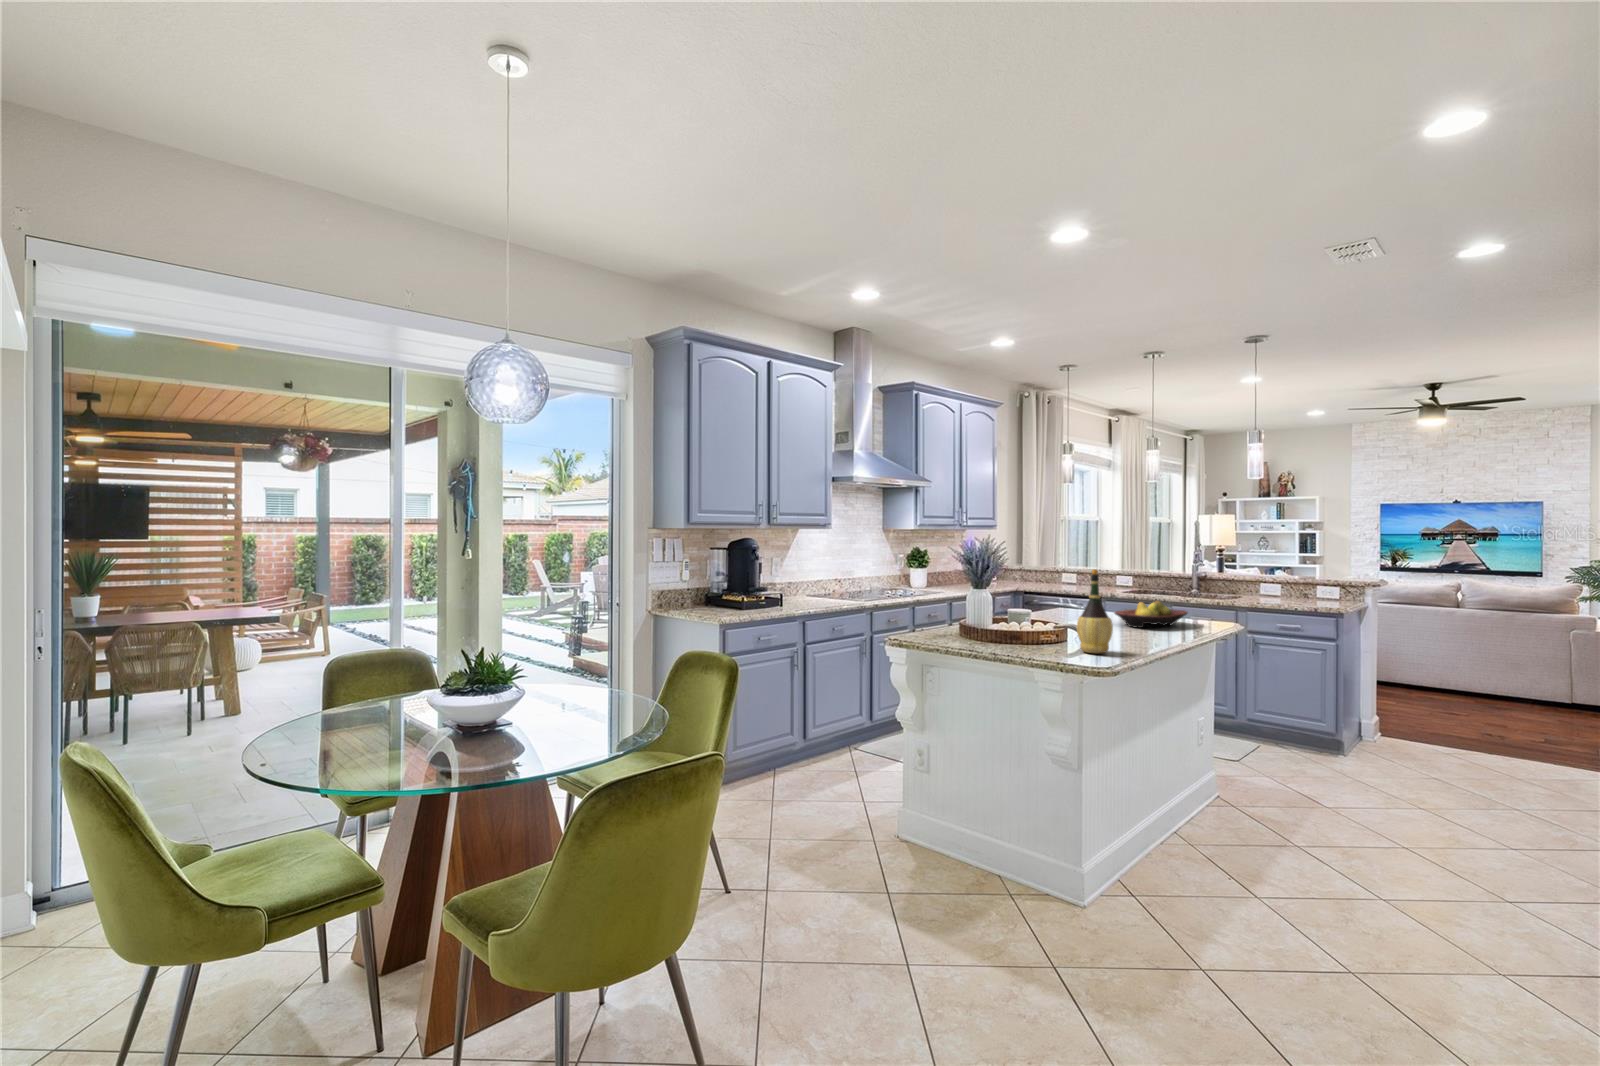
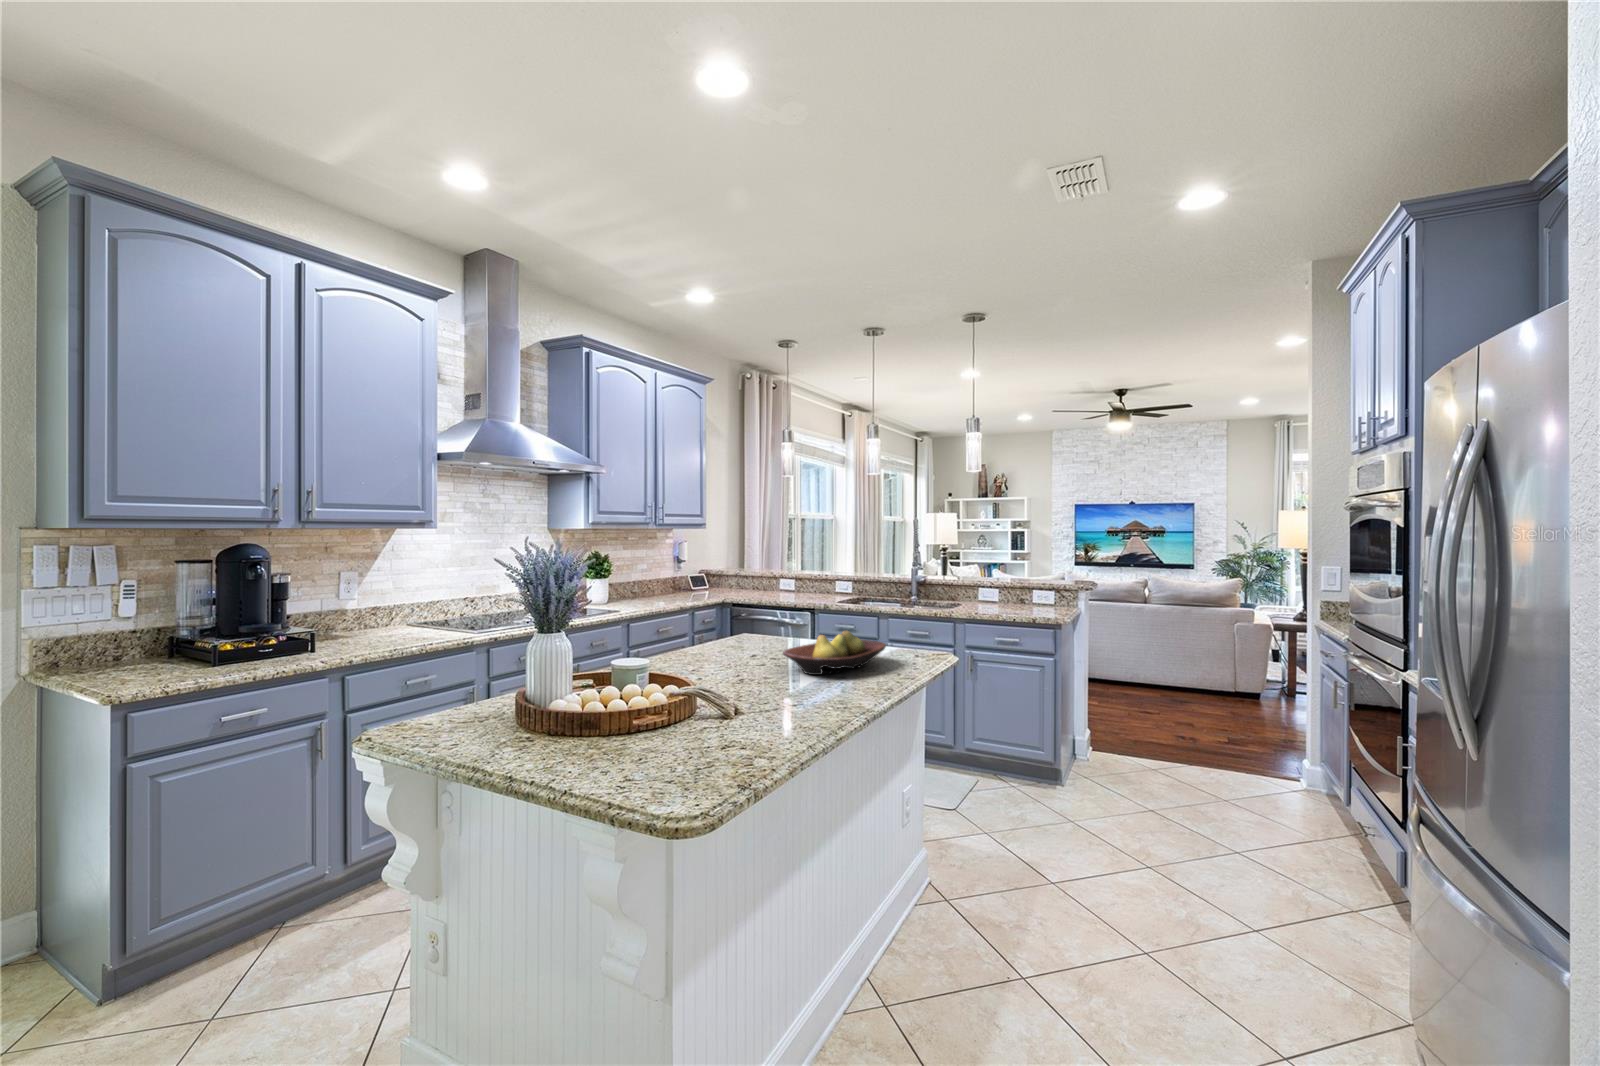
wine bottle: present [1077,569,1113,653] -> none [667,602,731,764]

